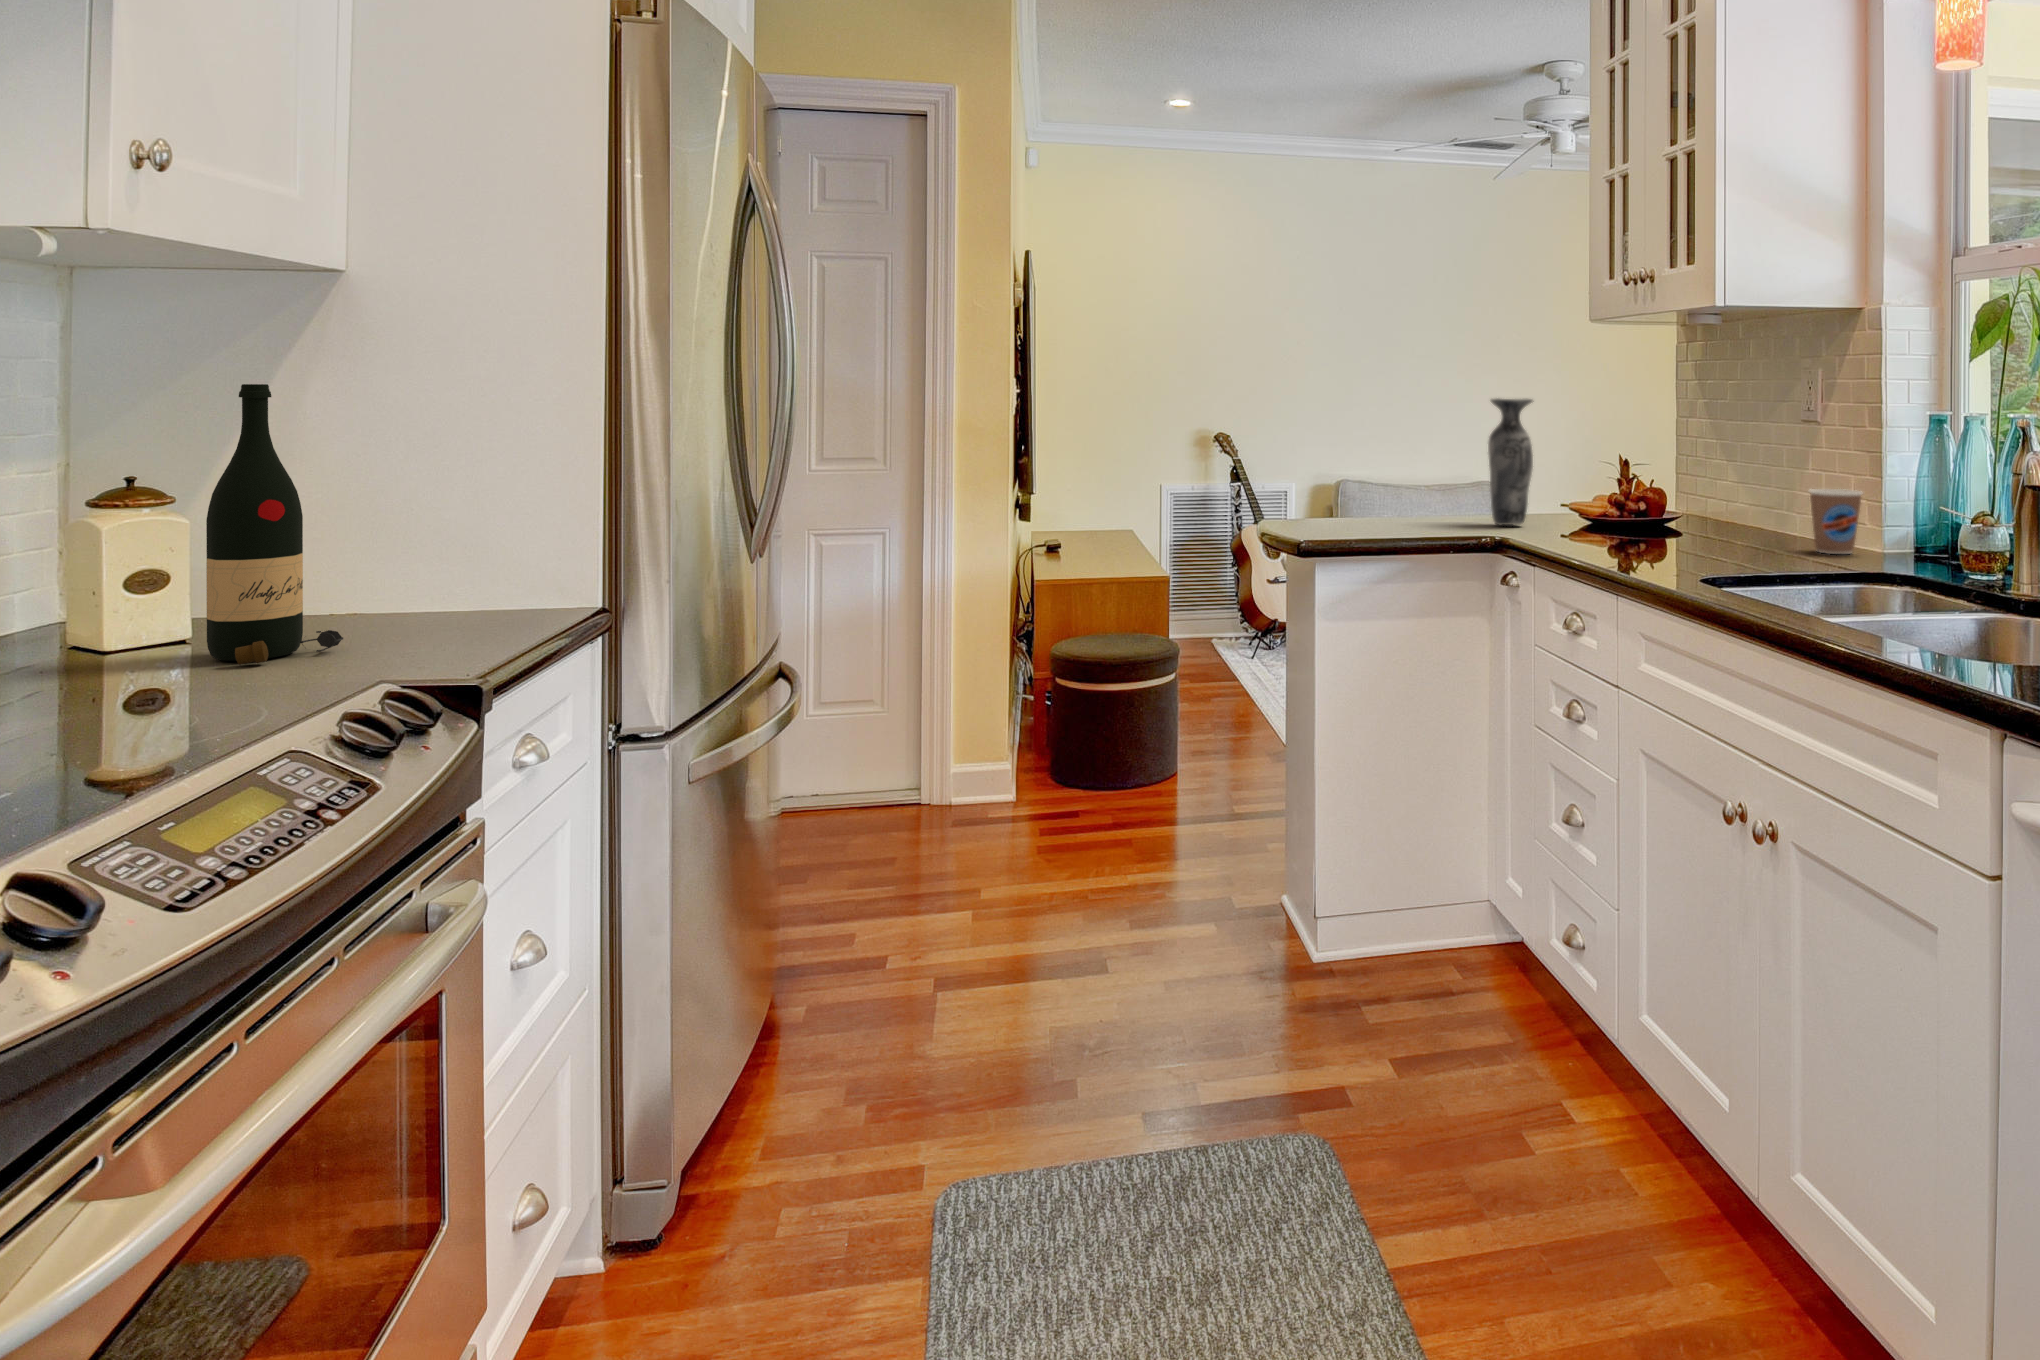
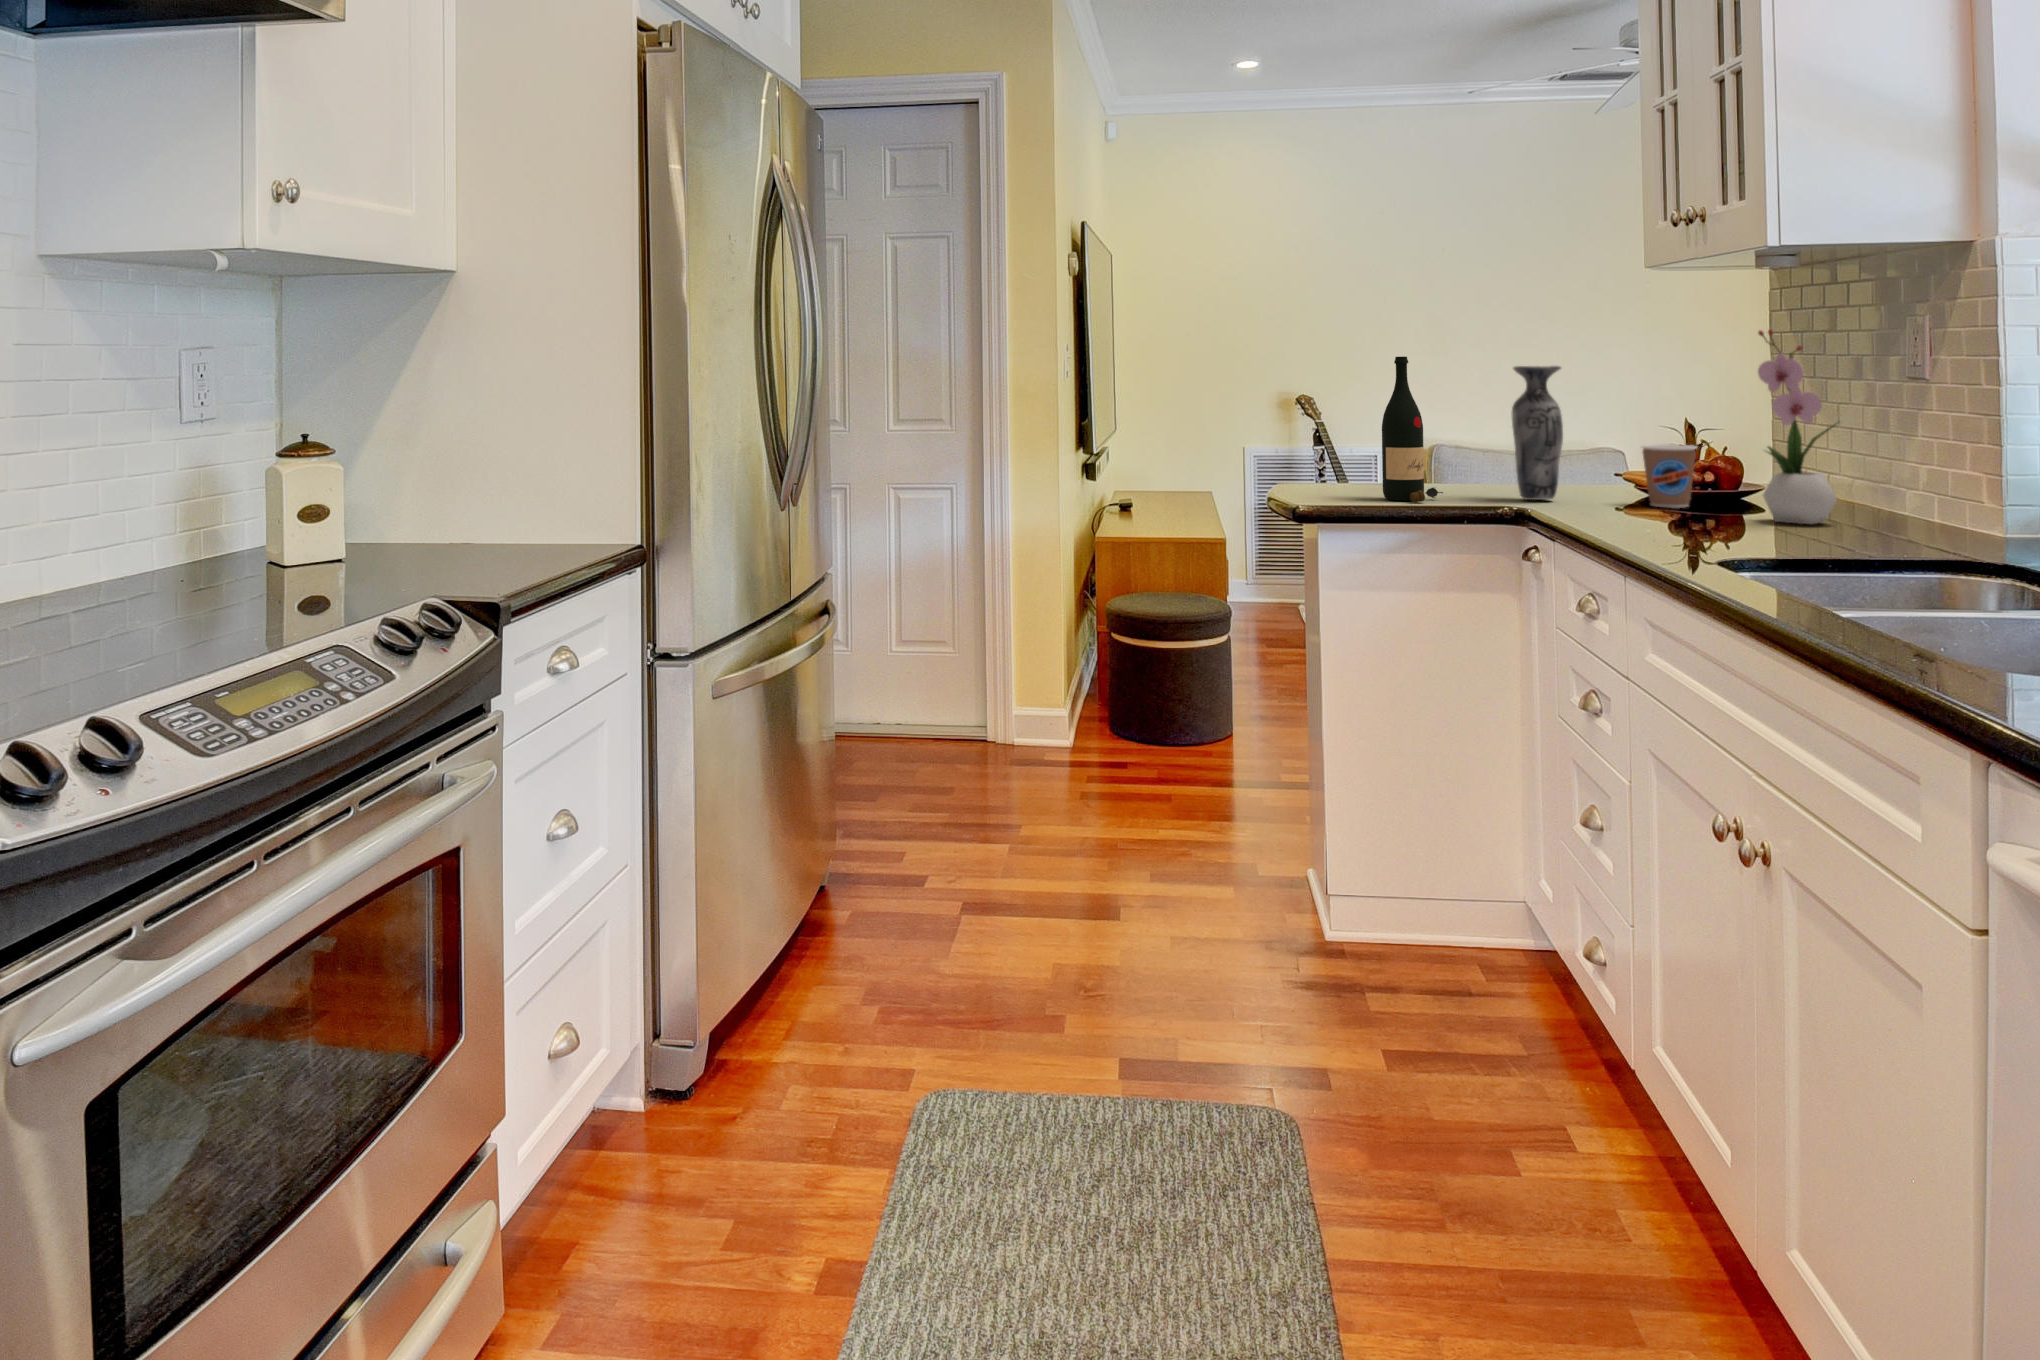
flower arrangement: none [1704,371,1766,544] -> present [1758,329,1837,524]
wine bottle: present [206,384,343,665] -> present [1382,357,1443,502]
coffee cup: present [1810,489,1862,554] -> present [1641,444,1697,508]

